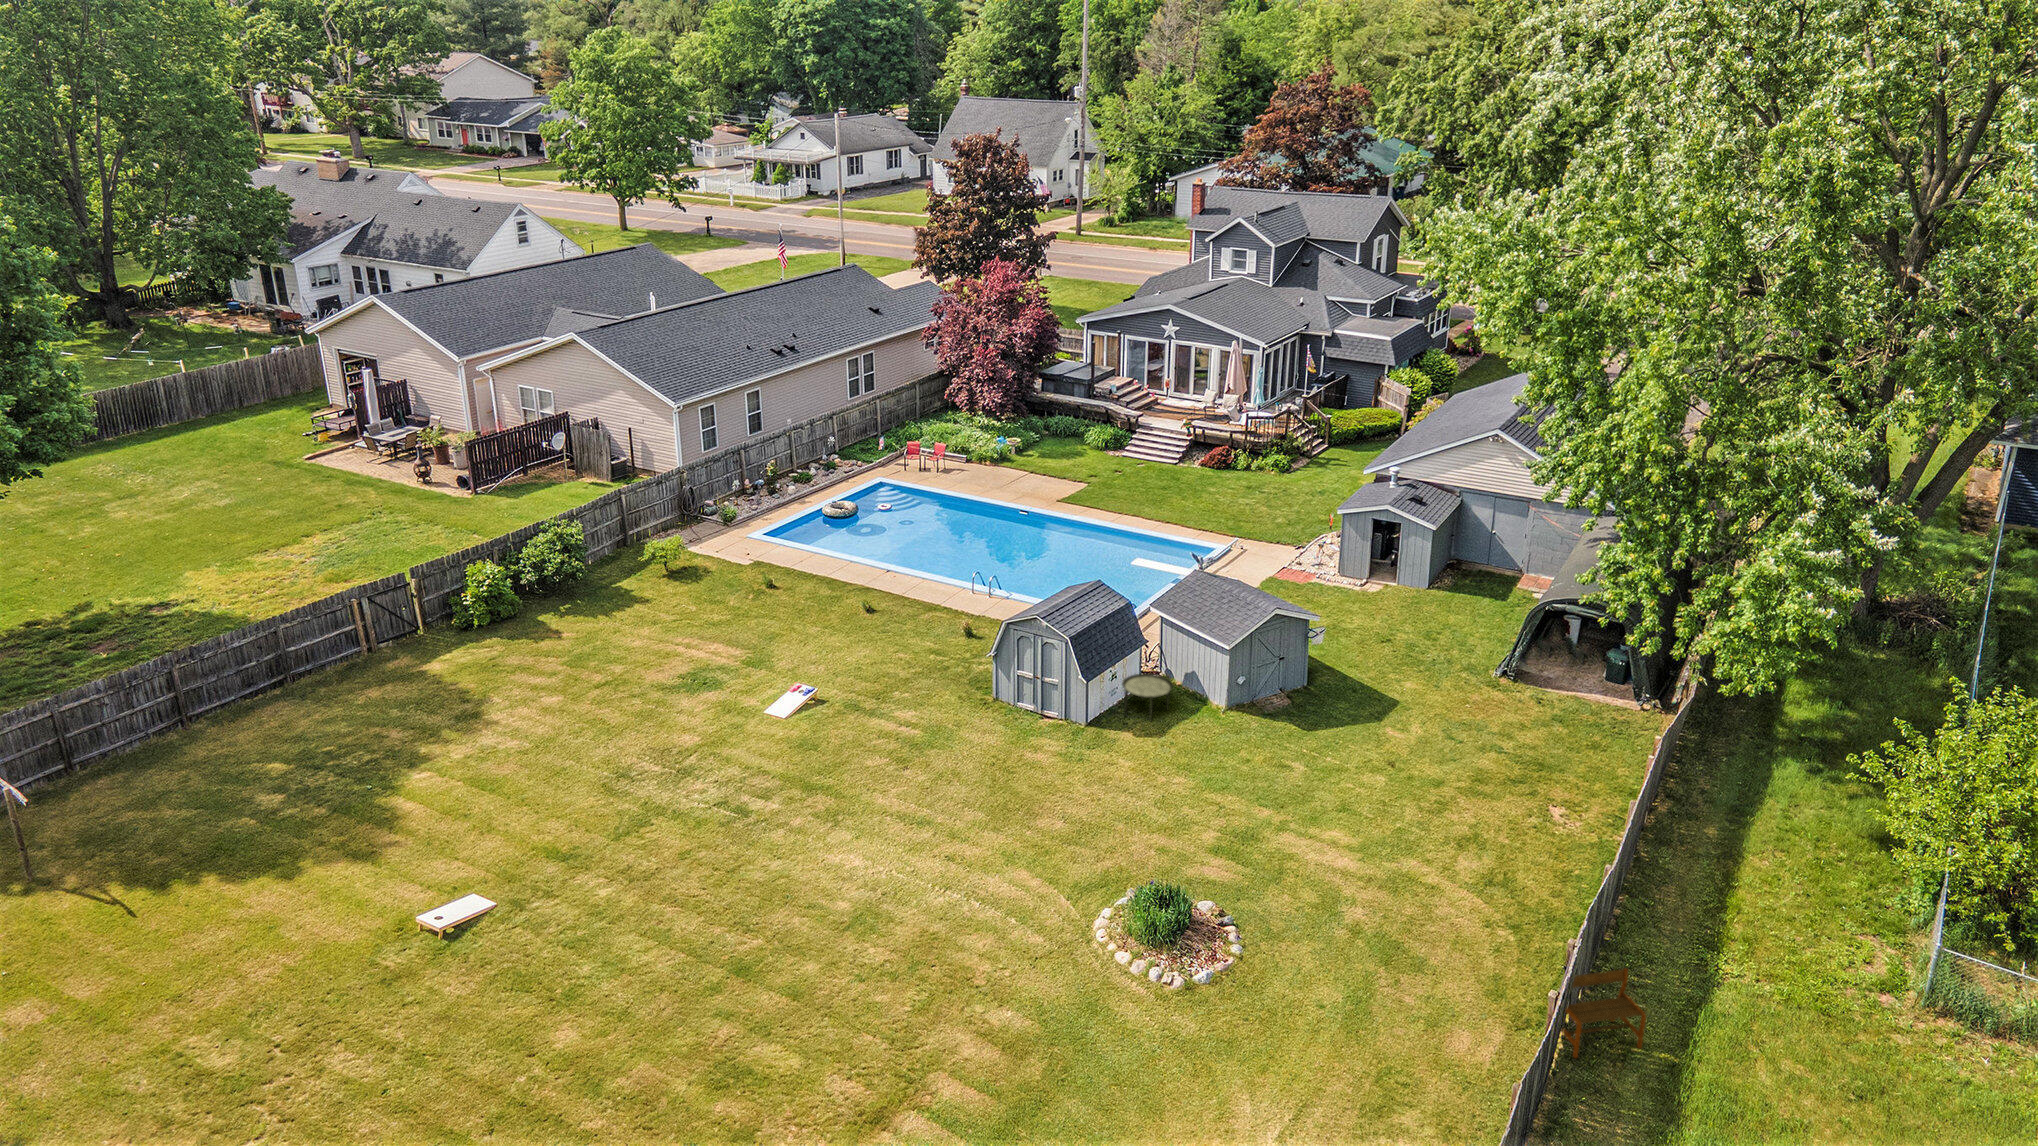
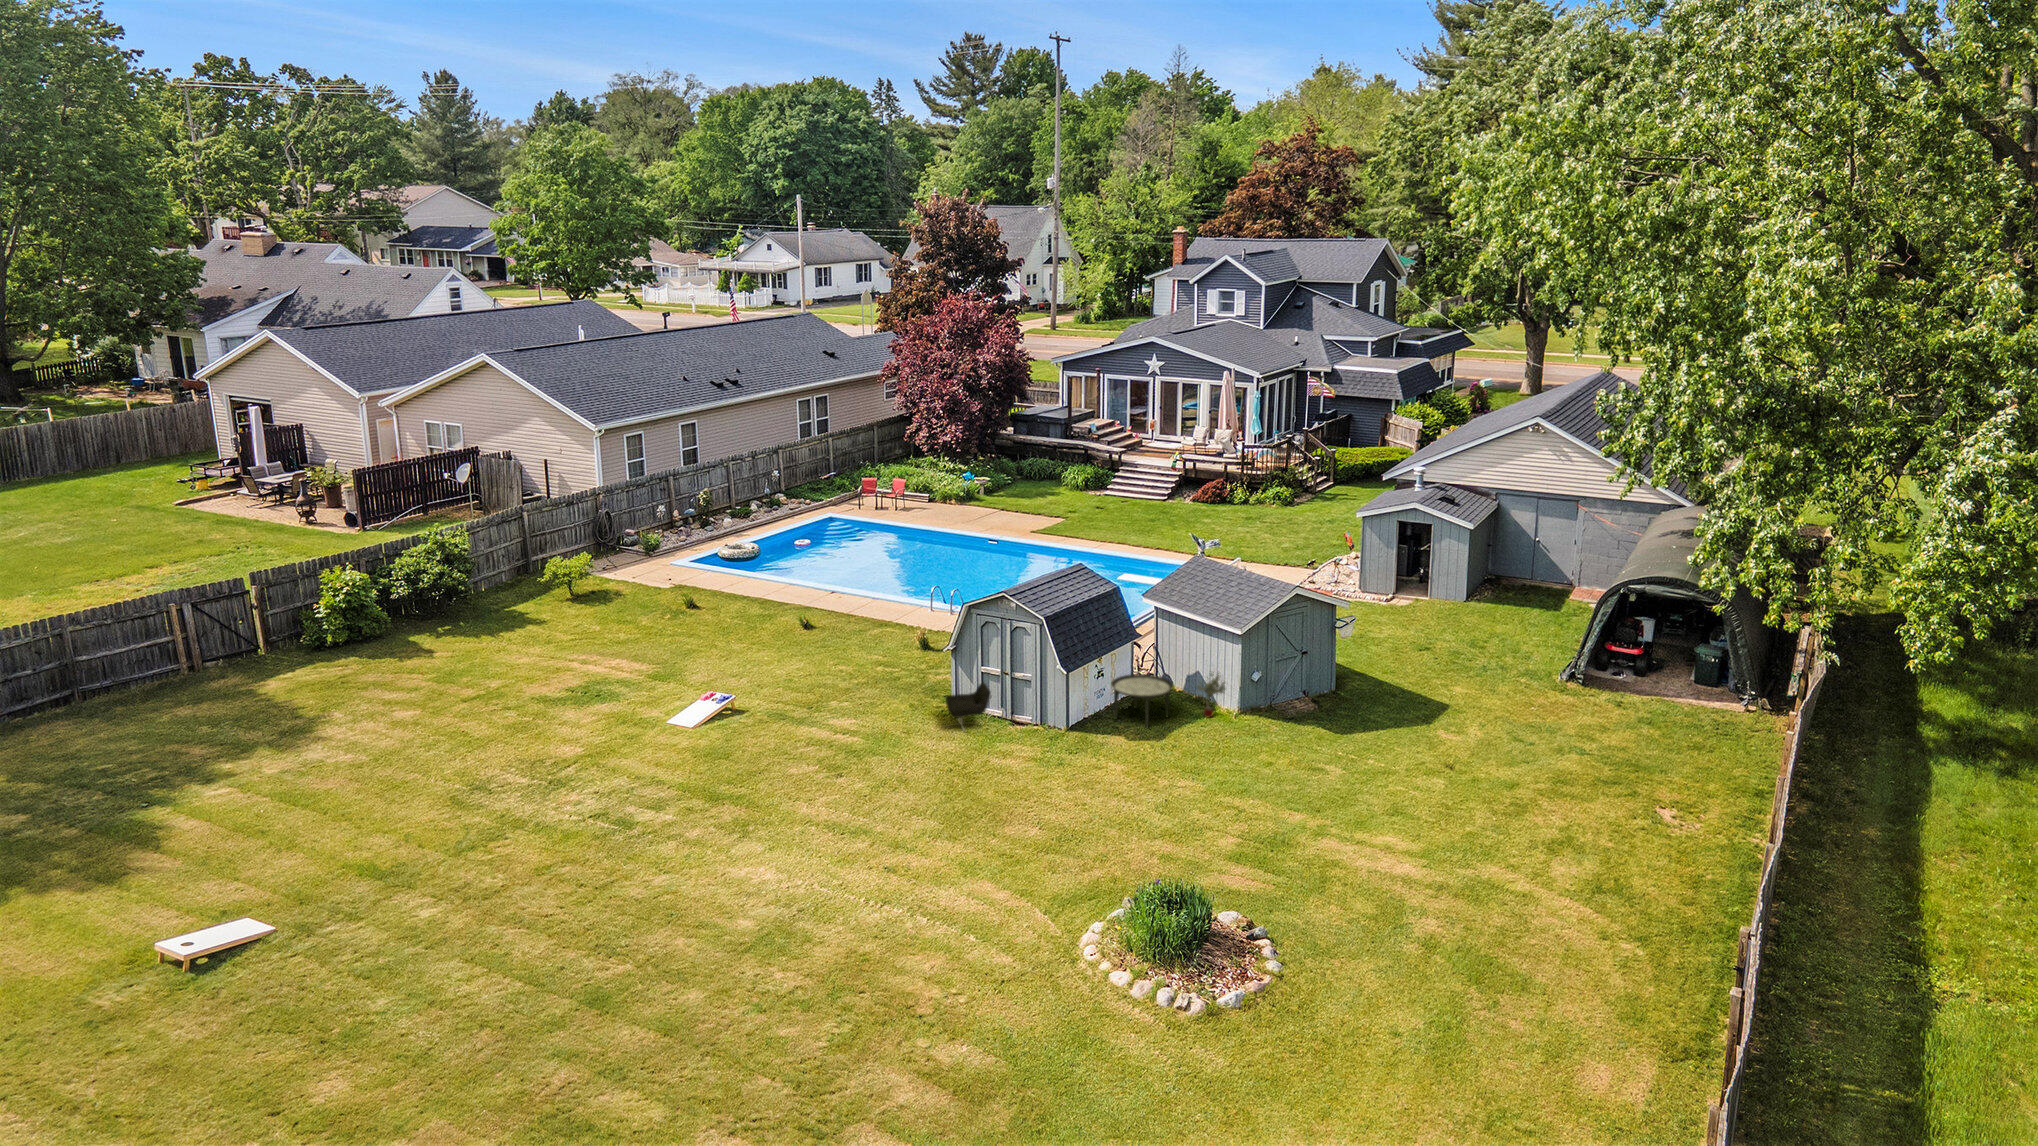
potted tree: none [1191,675,1217,711] -> present [1197,673,1225,718]
lounge chair: none [984,681,1024,722] -> present [945,683,991,731]
bench: present [1563,968,1646,1058] -> none [1712,965,1842,1090]

